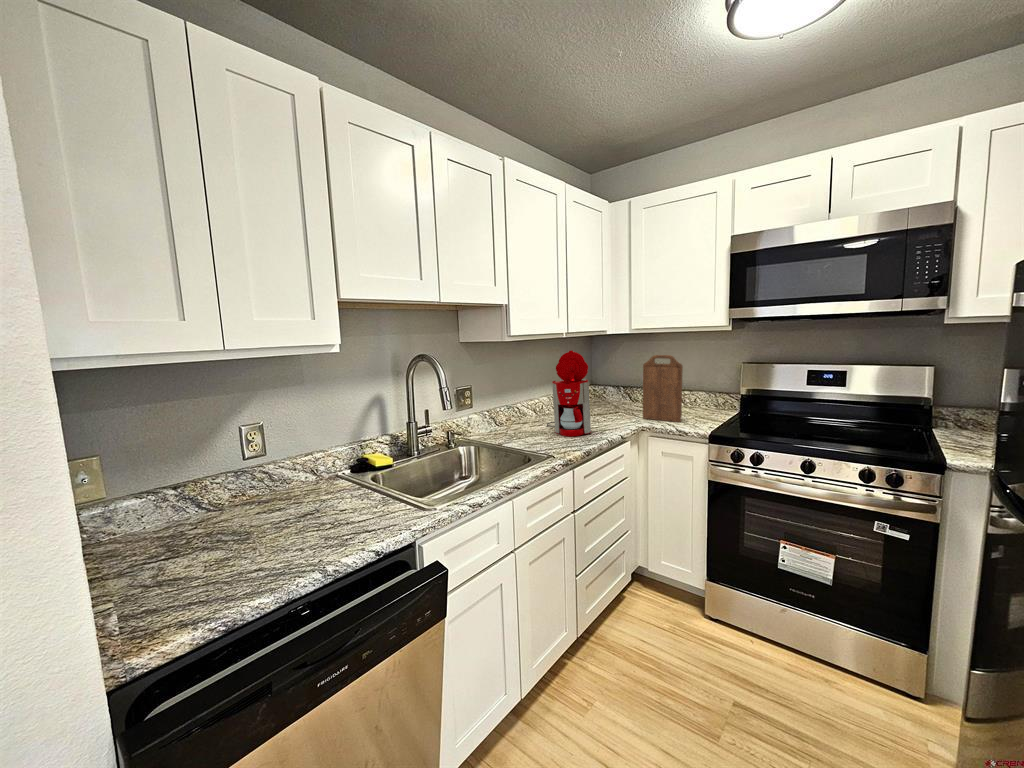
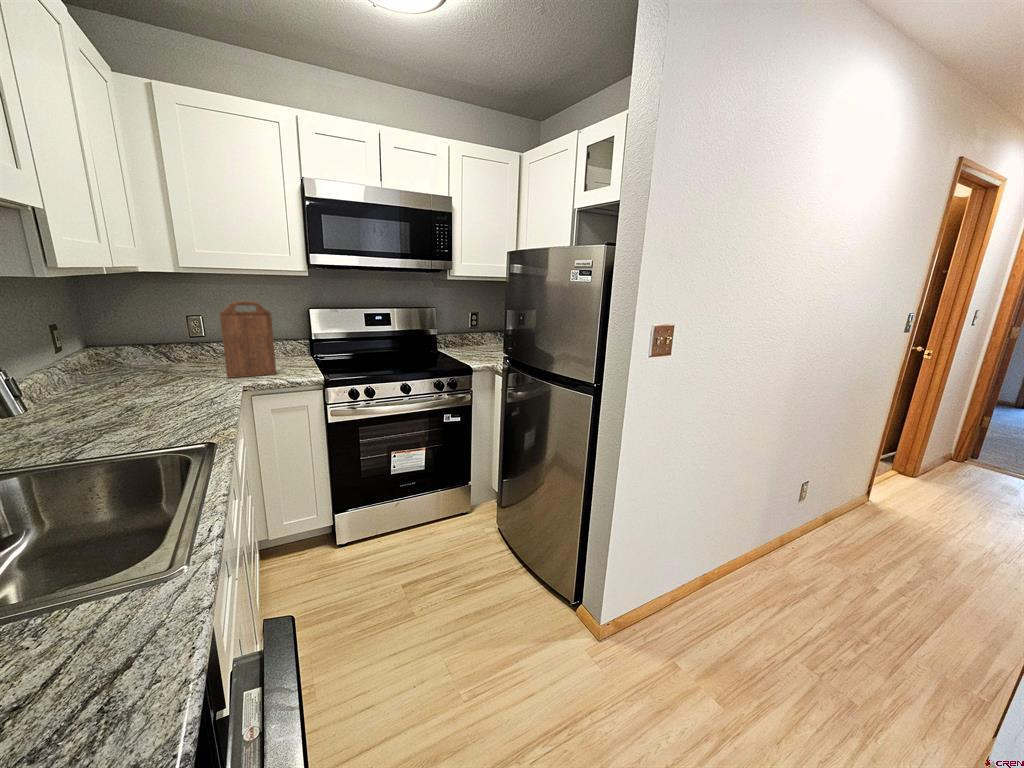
coffee maker: present [547,350,591,437] -> none [98,296,198,417]

